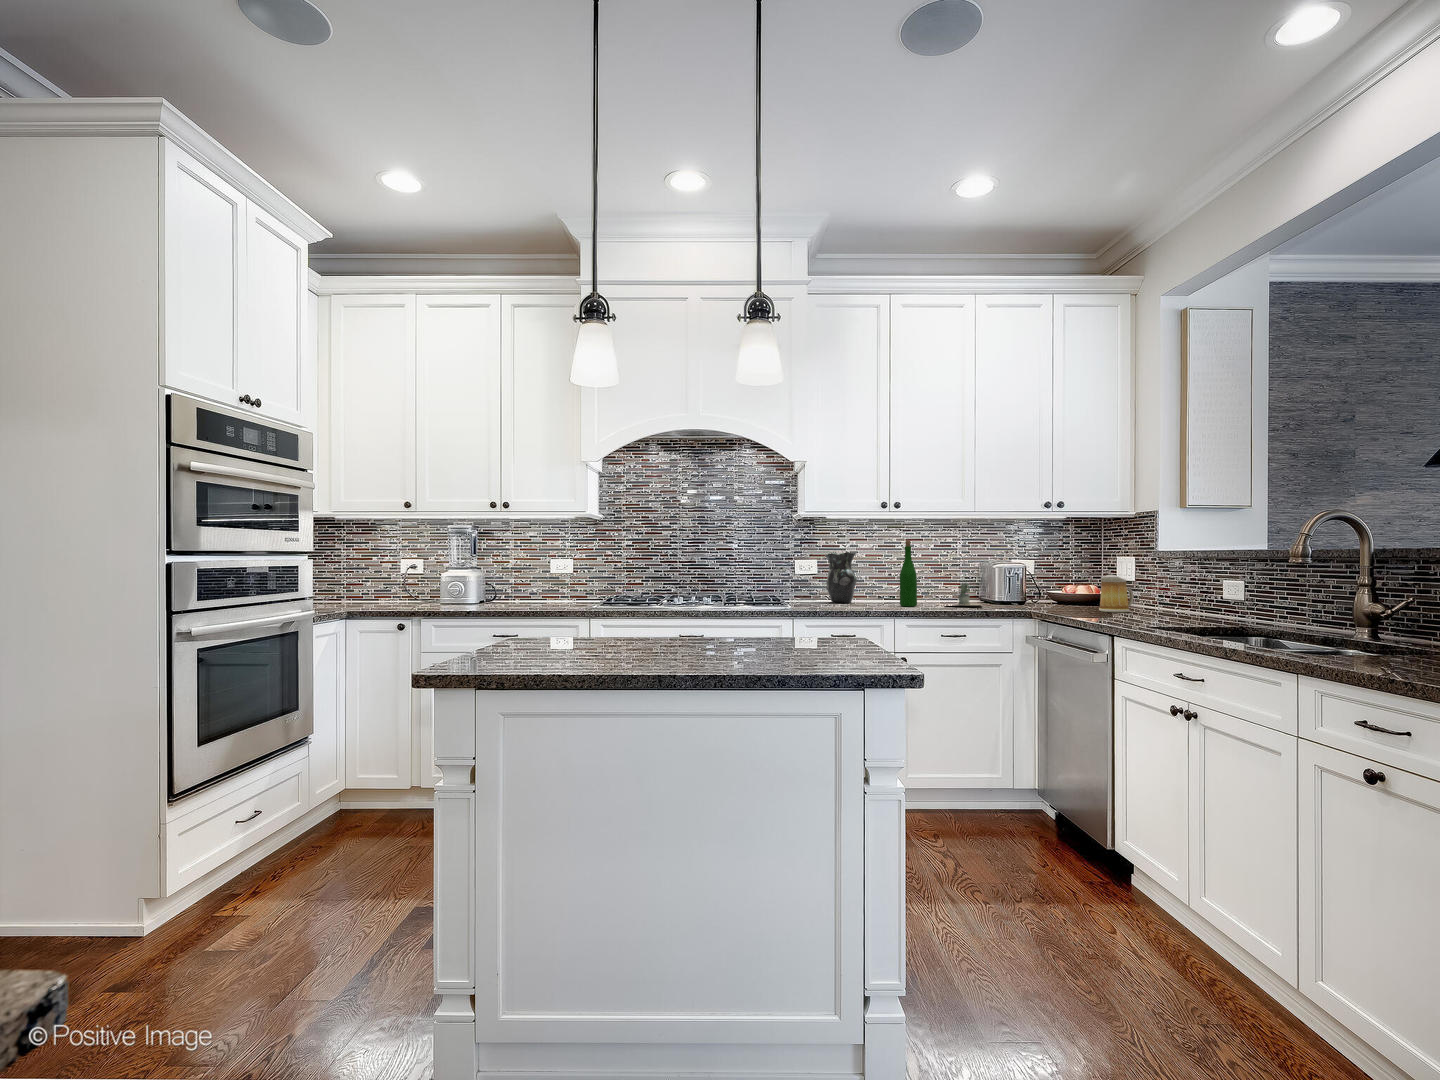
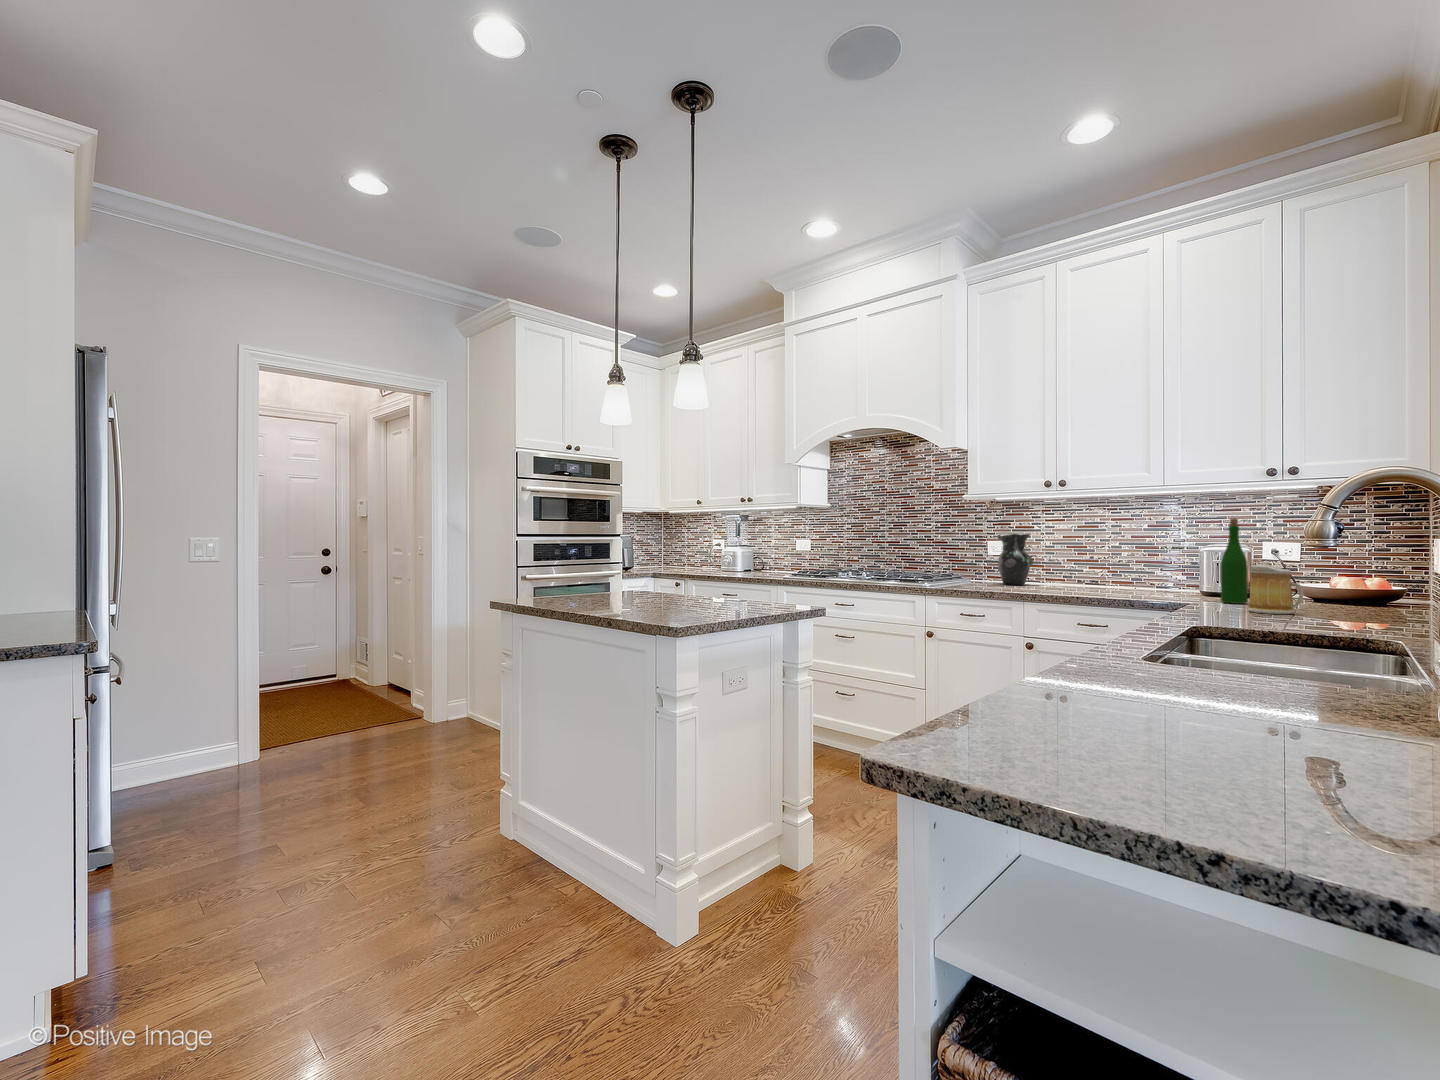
wine bottle: present [900,540,917,607] -> present [1220,518,1248,604]
potted plant: present [958,583,973,605] -> none [1087,567,1173,594]

